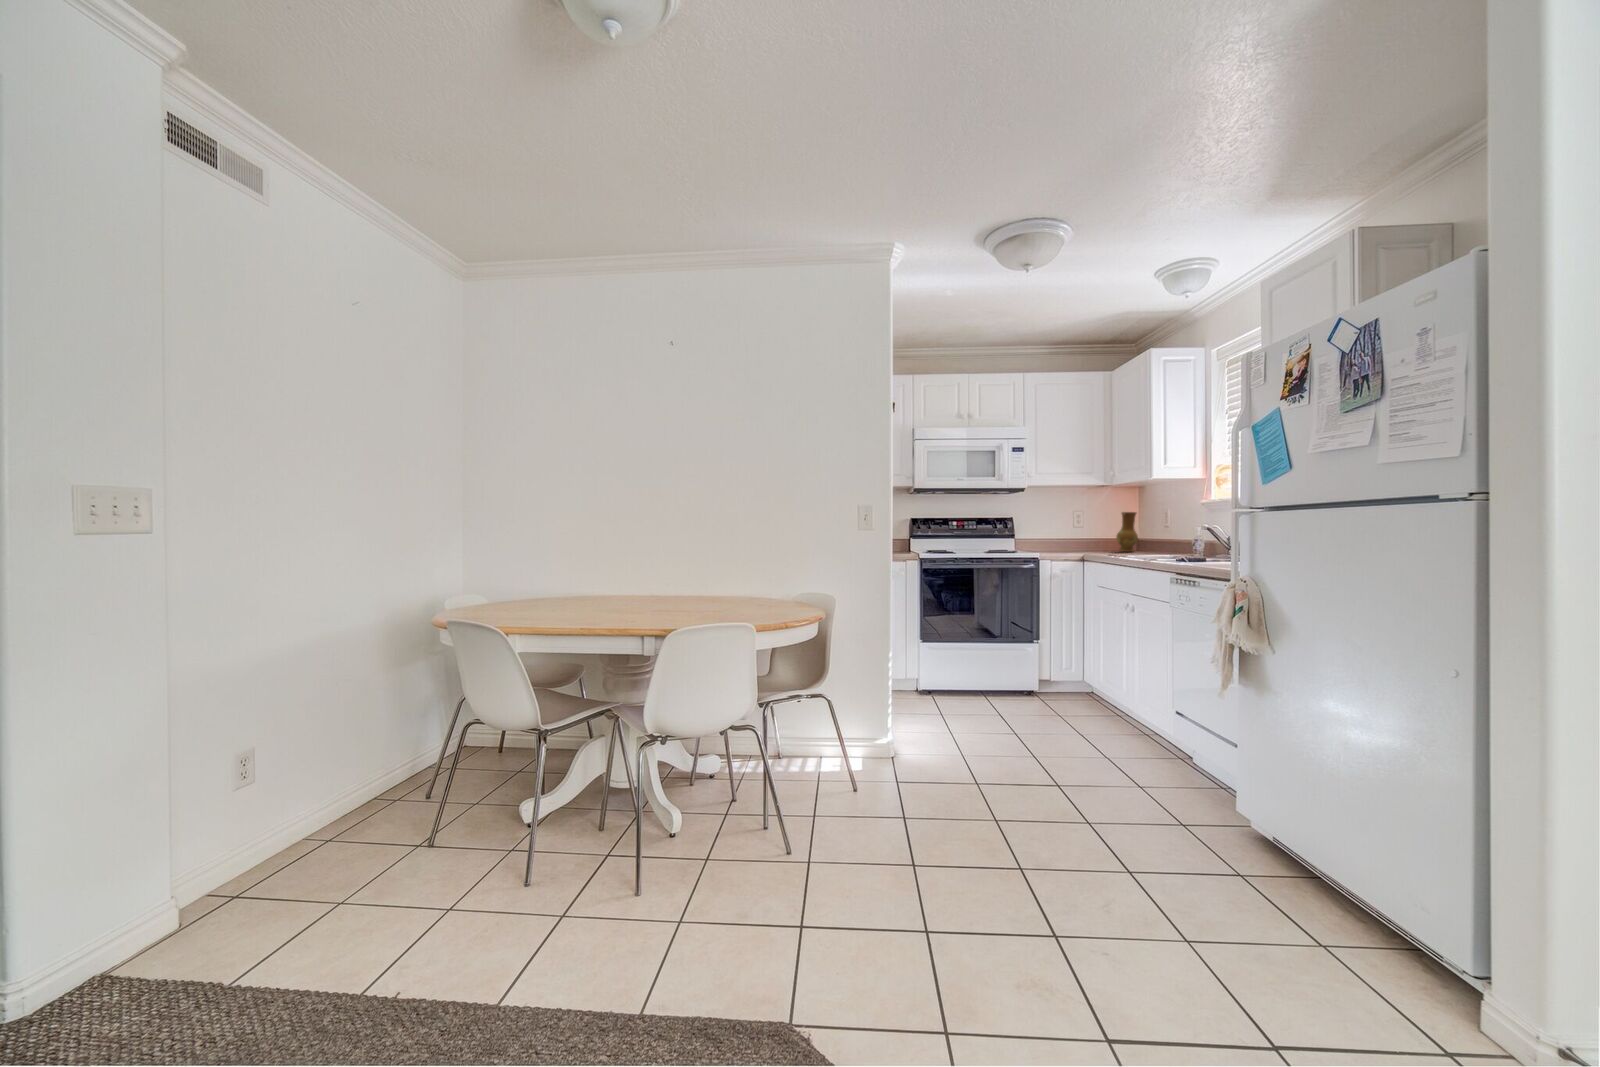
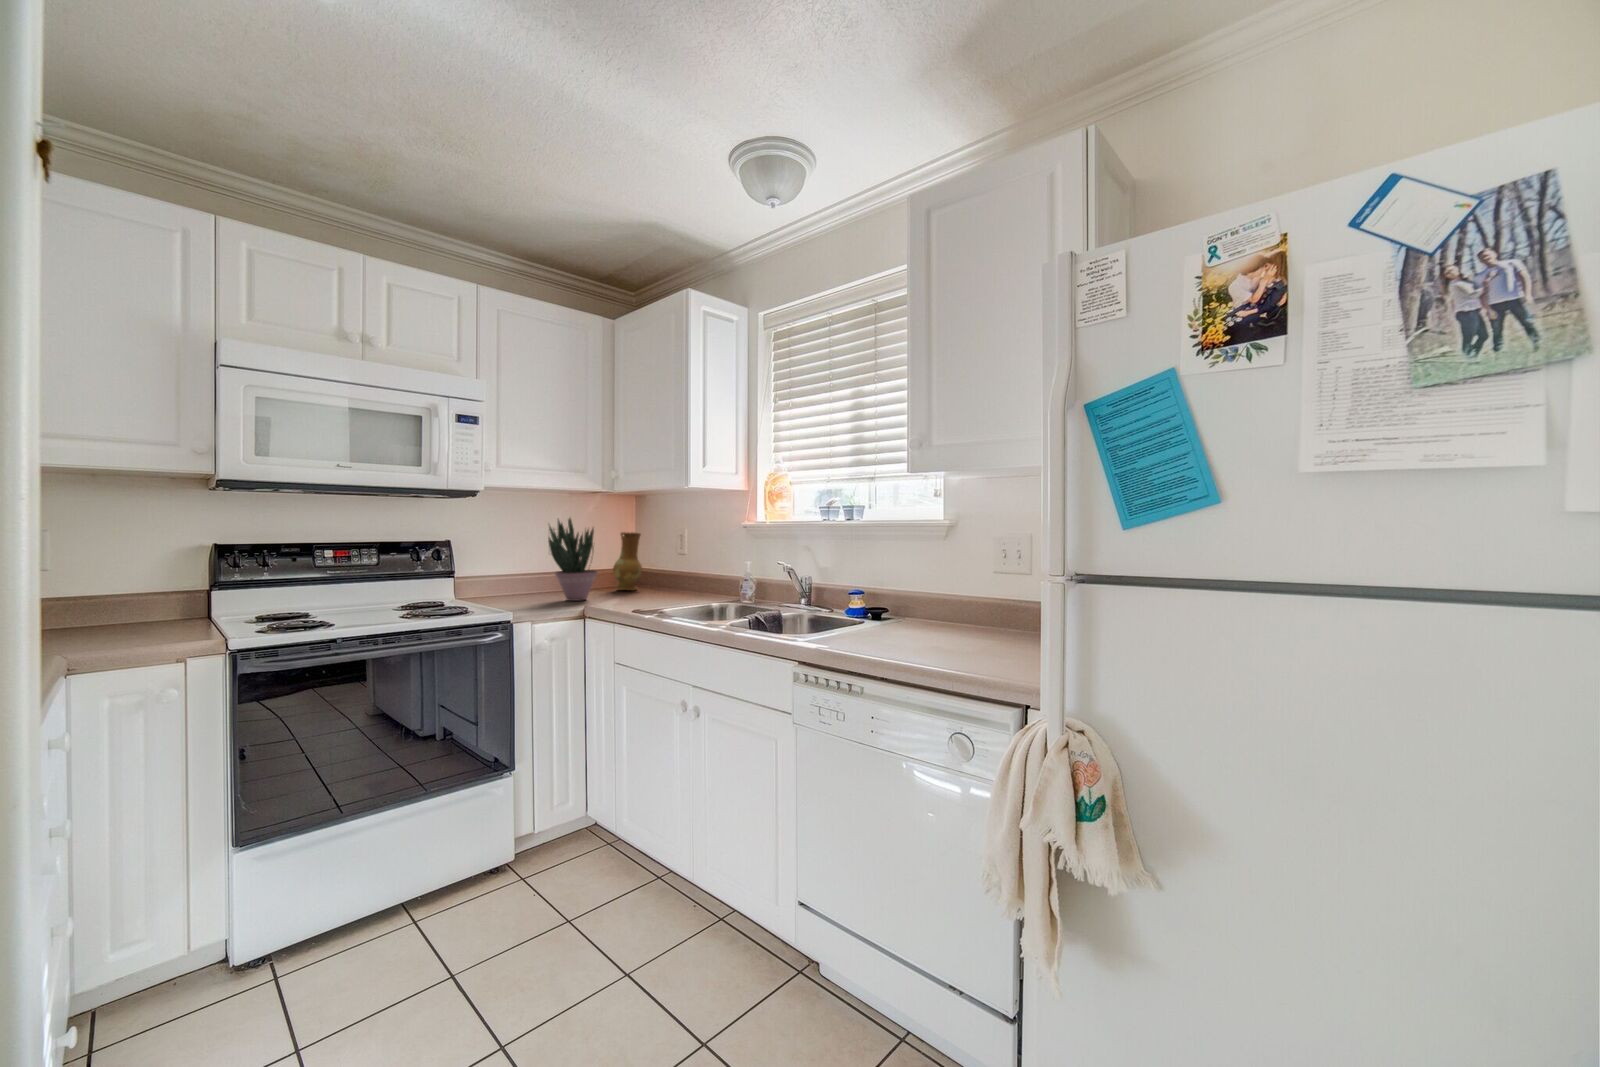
potted plant: none [1065,501,1097,553] -> present [549,518,597,601]

